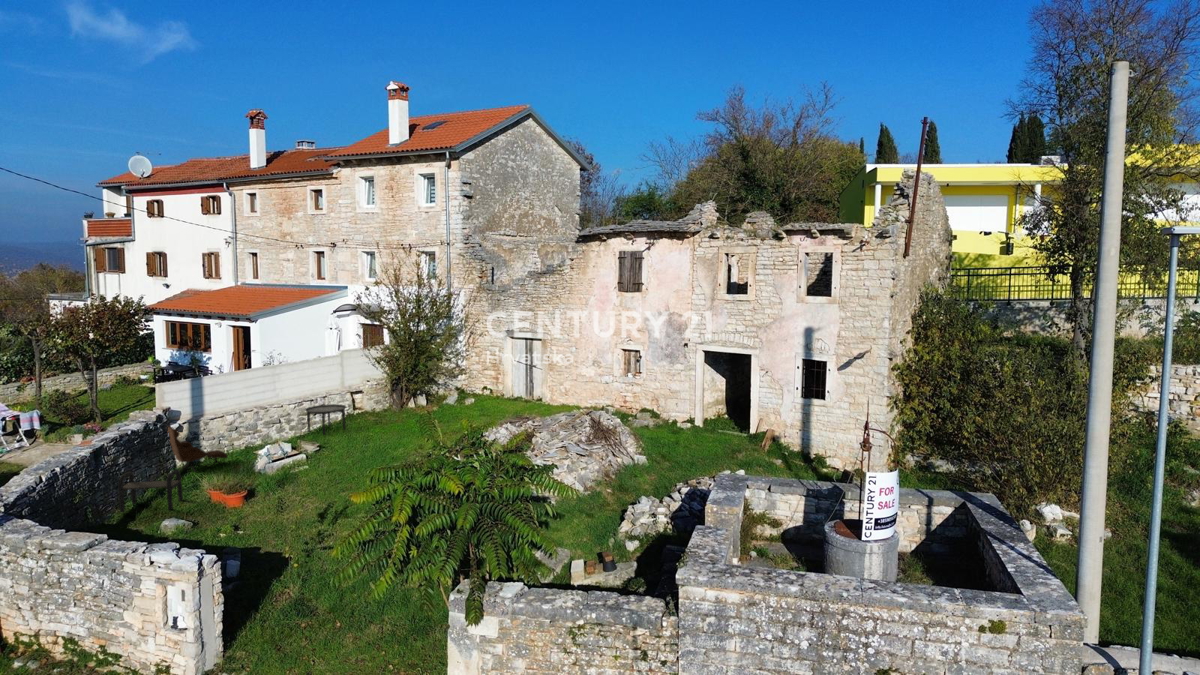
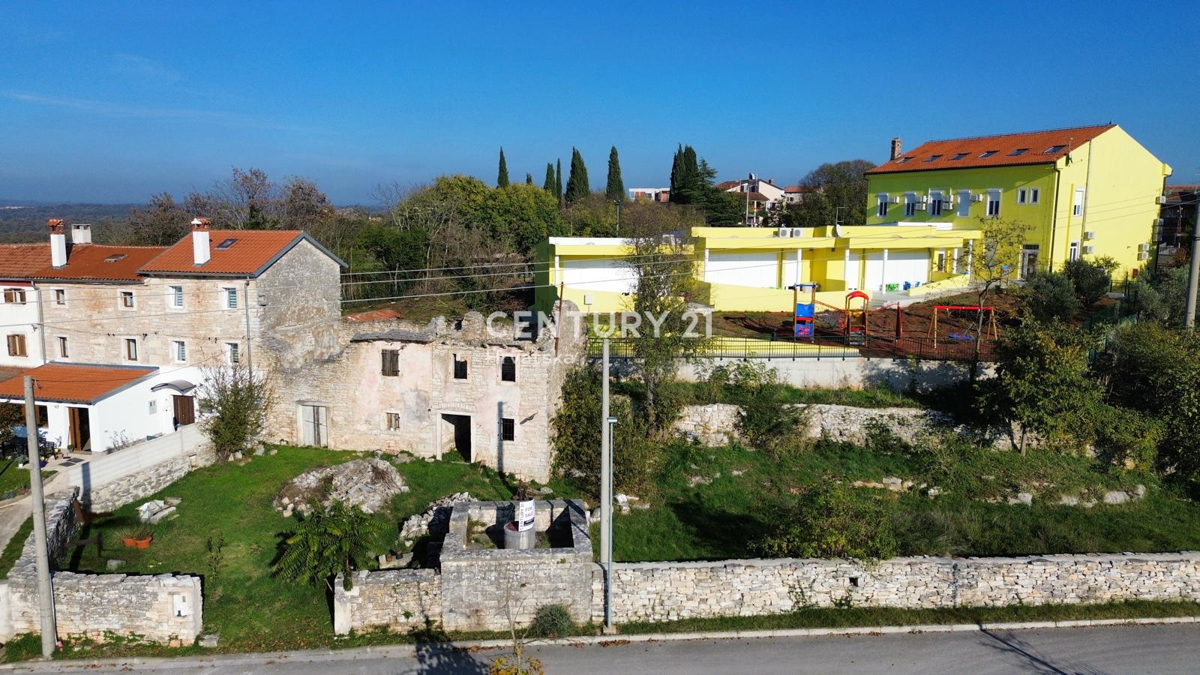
round table: present [305,404,346,434] -> none [158,466,191,490]

